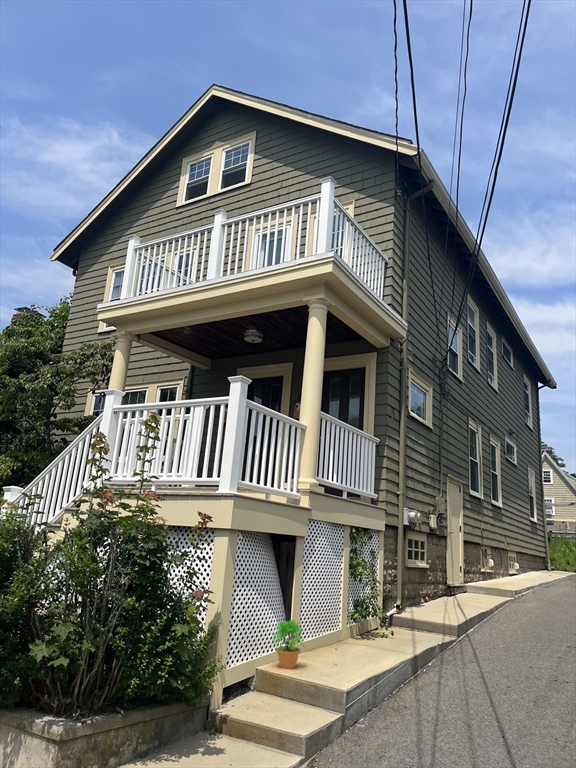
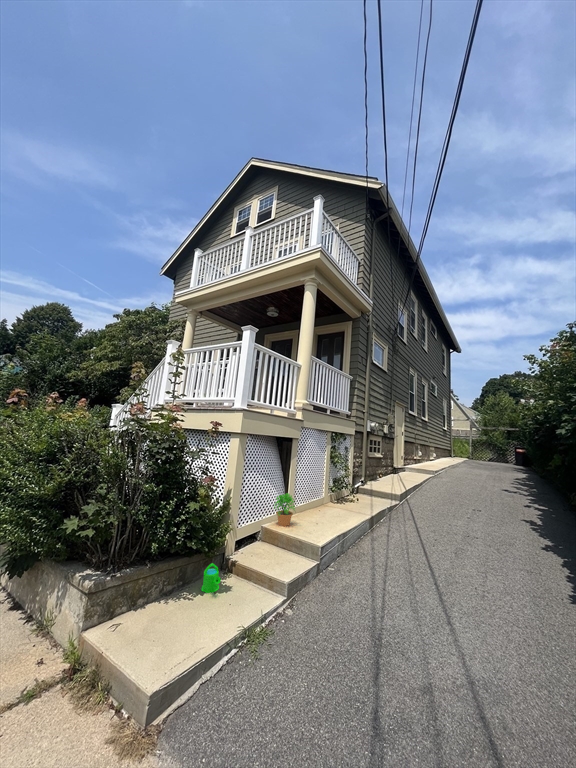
watering can: none [186,713,215,753] -> present [201,563,221,593]

